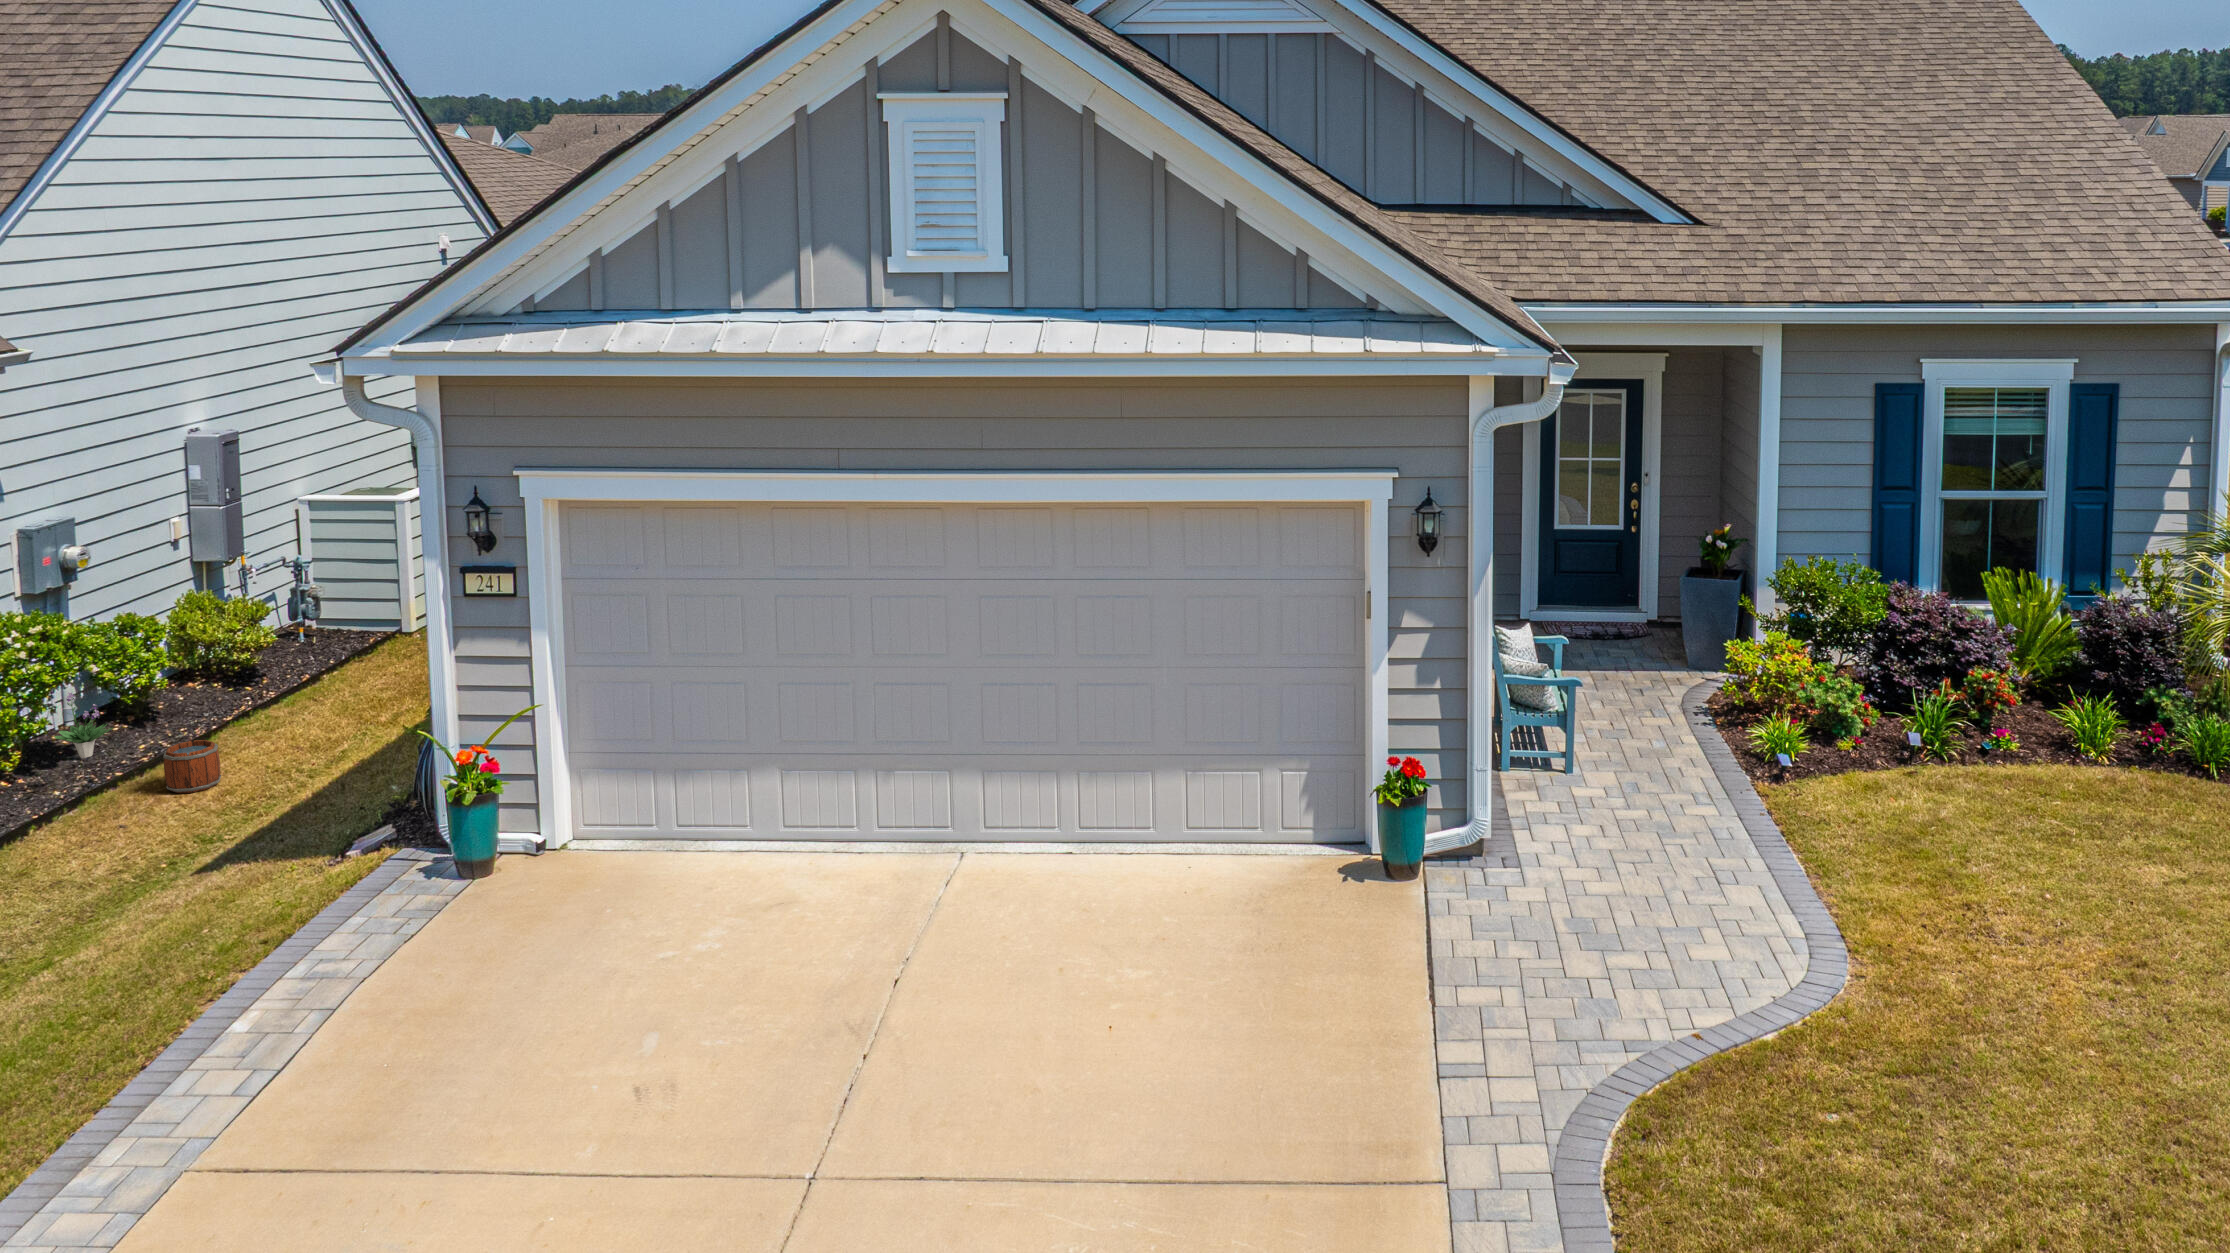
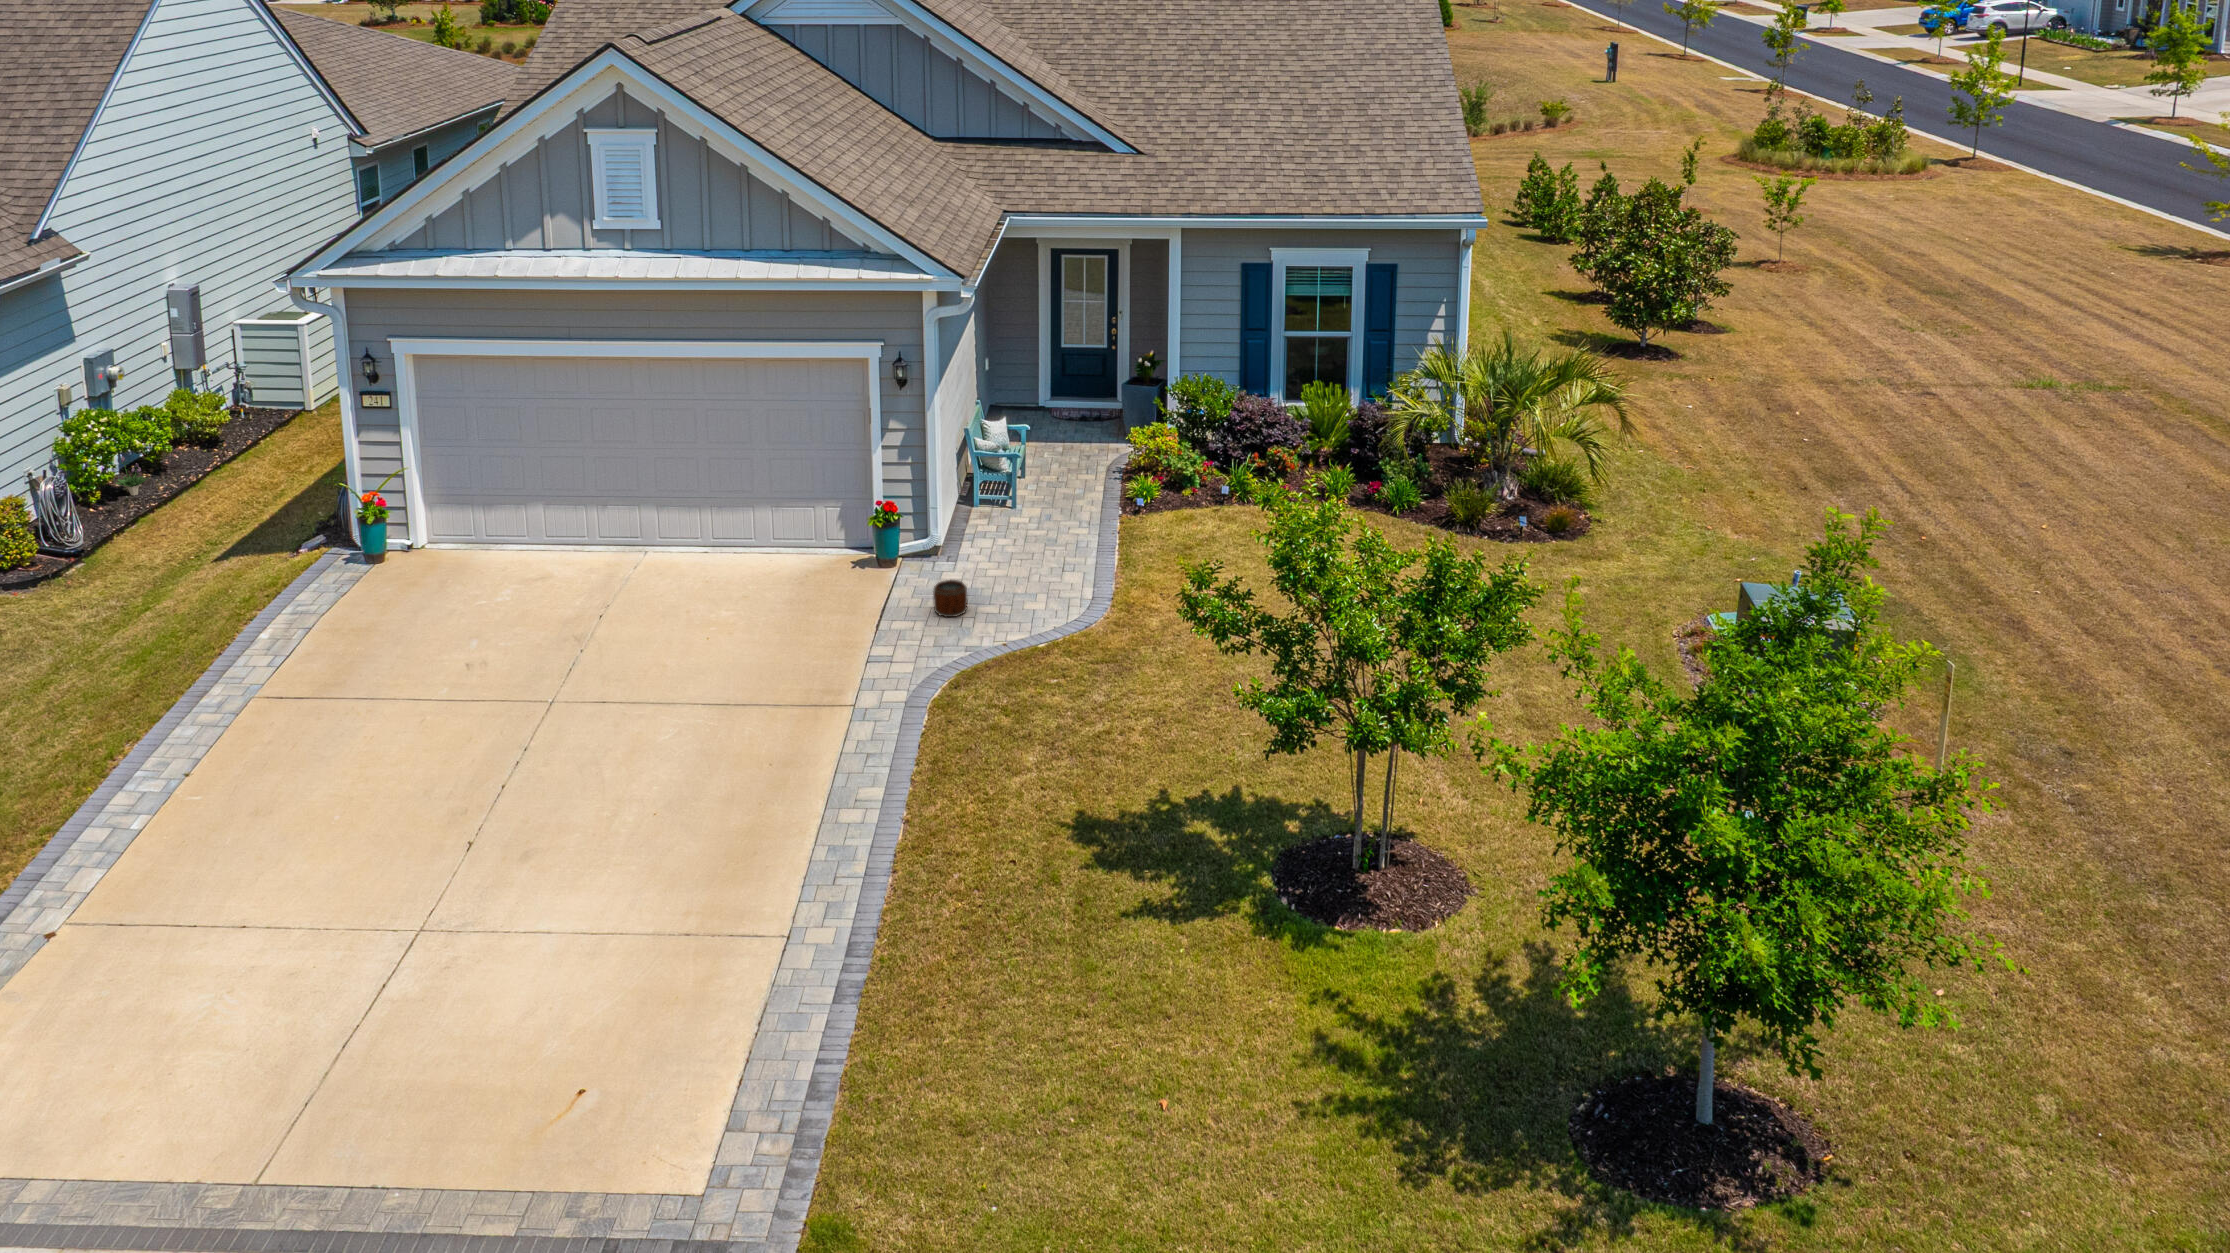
bucket: present [163,740,221,793] -> present [933,580,967,617]

